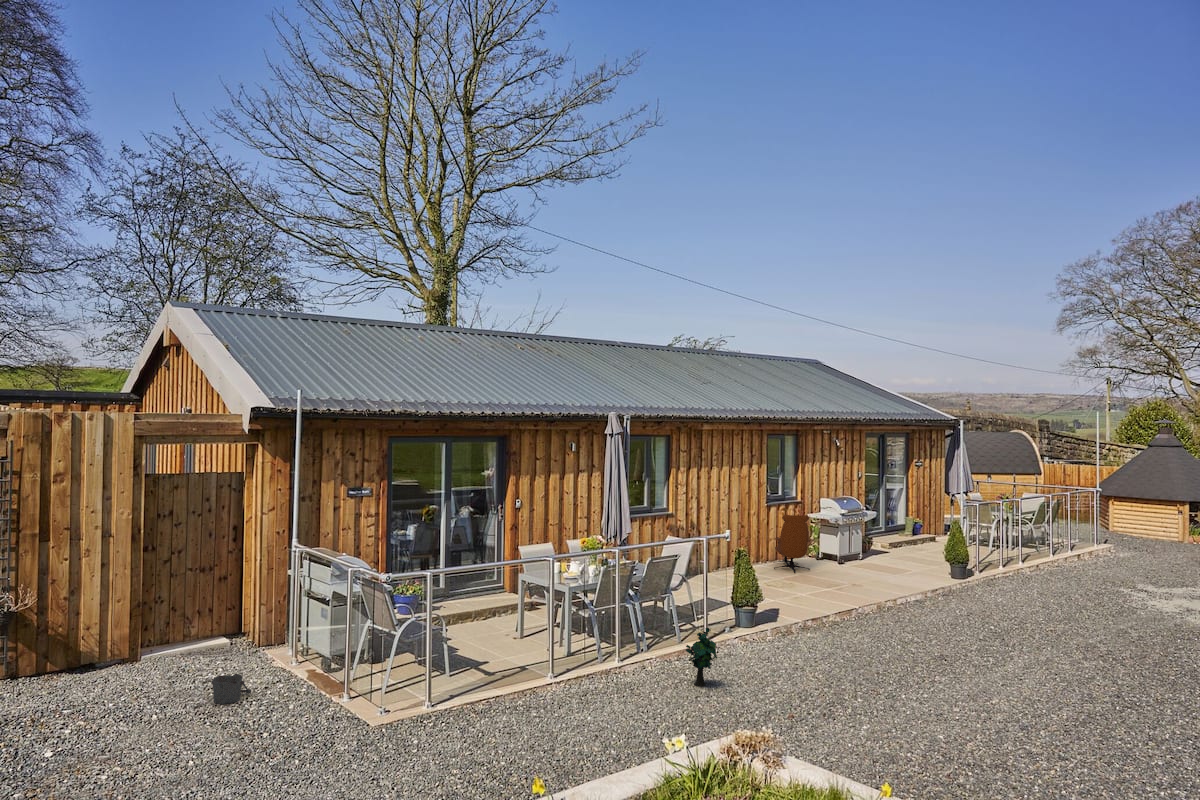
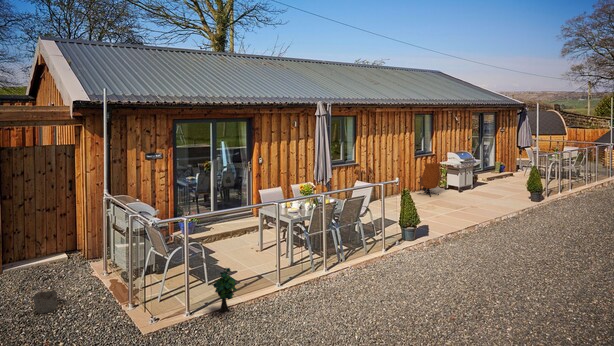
decorative plant: present [686,628,717,687] -> present [212,268,237,312]

